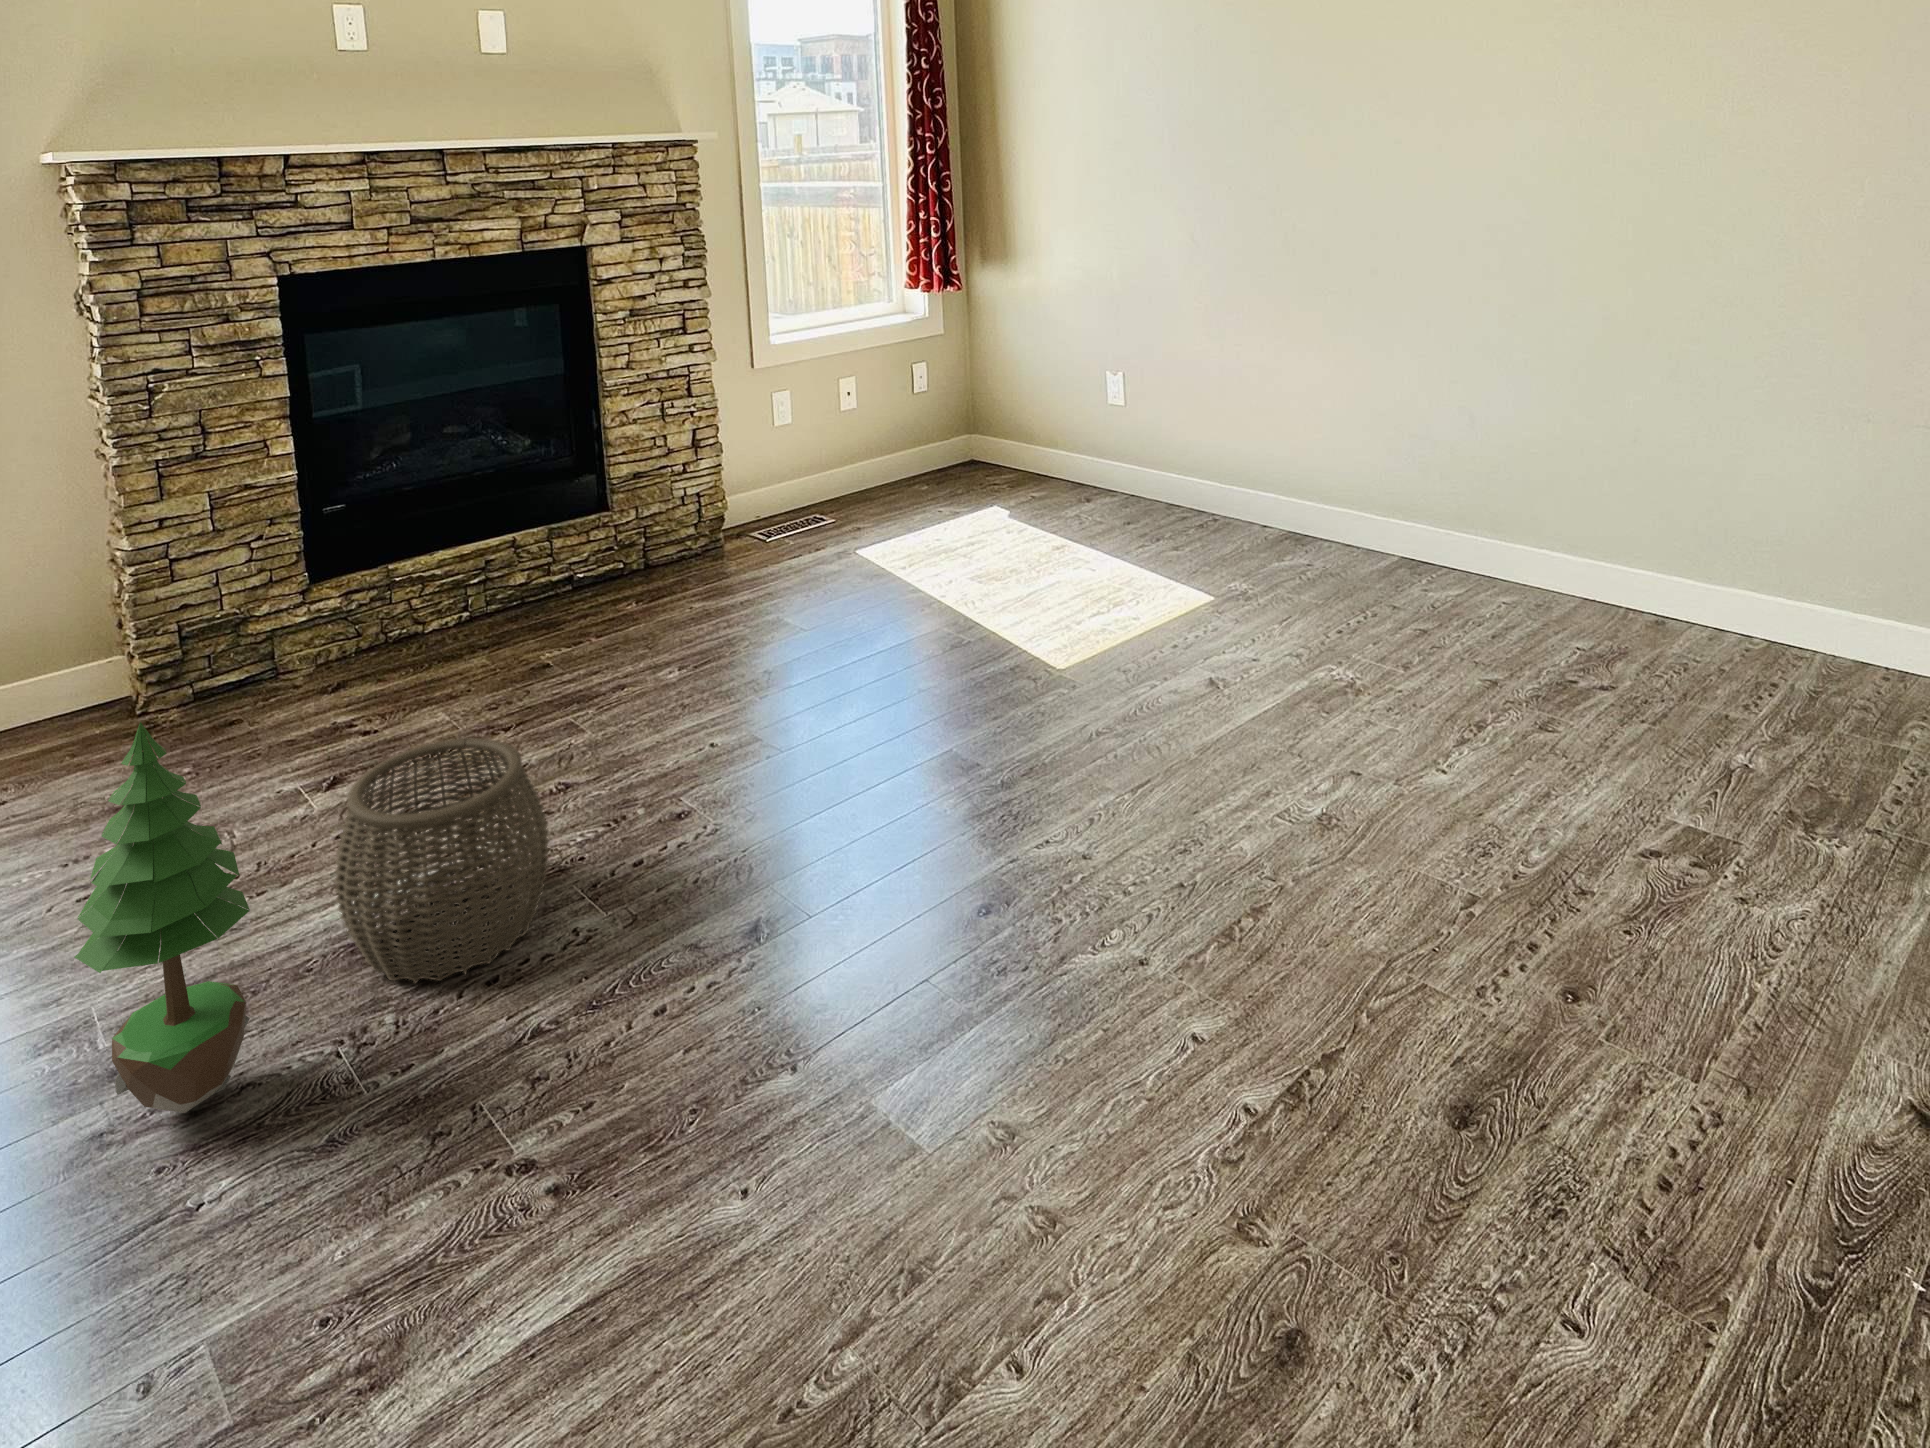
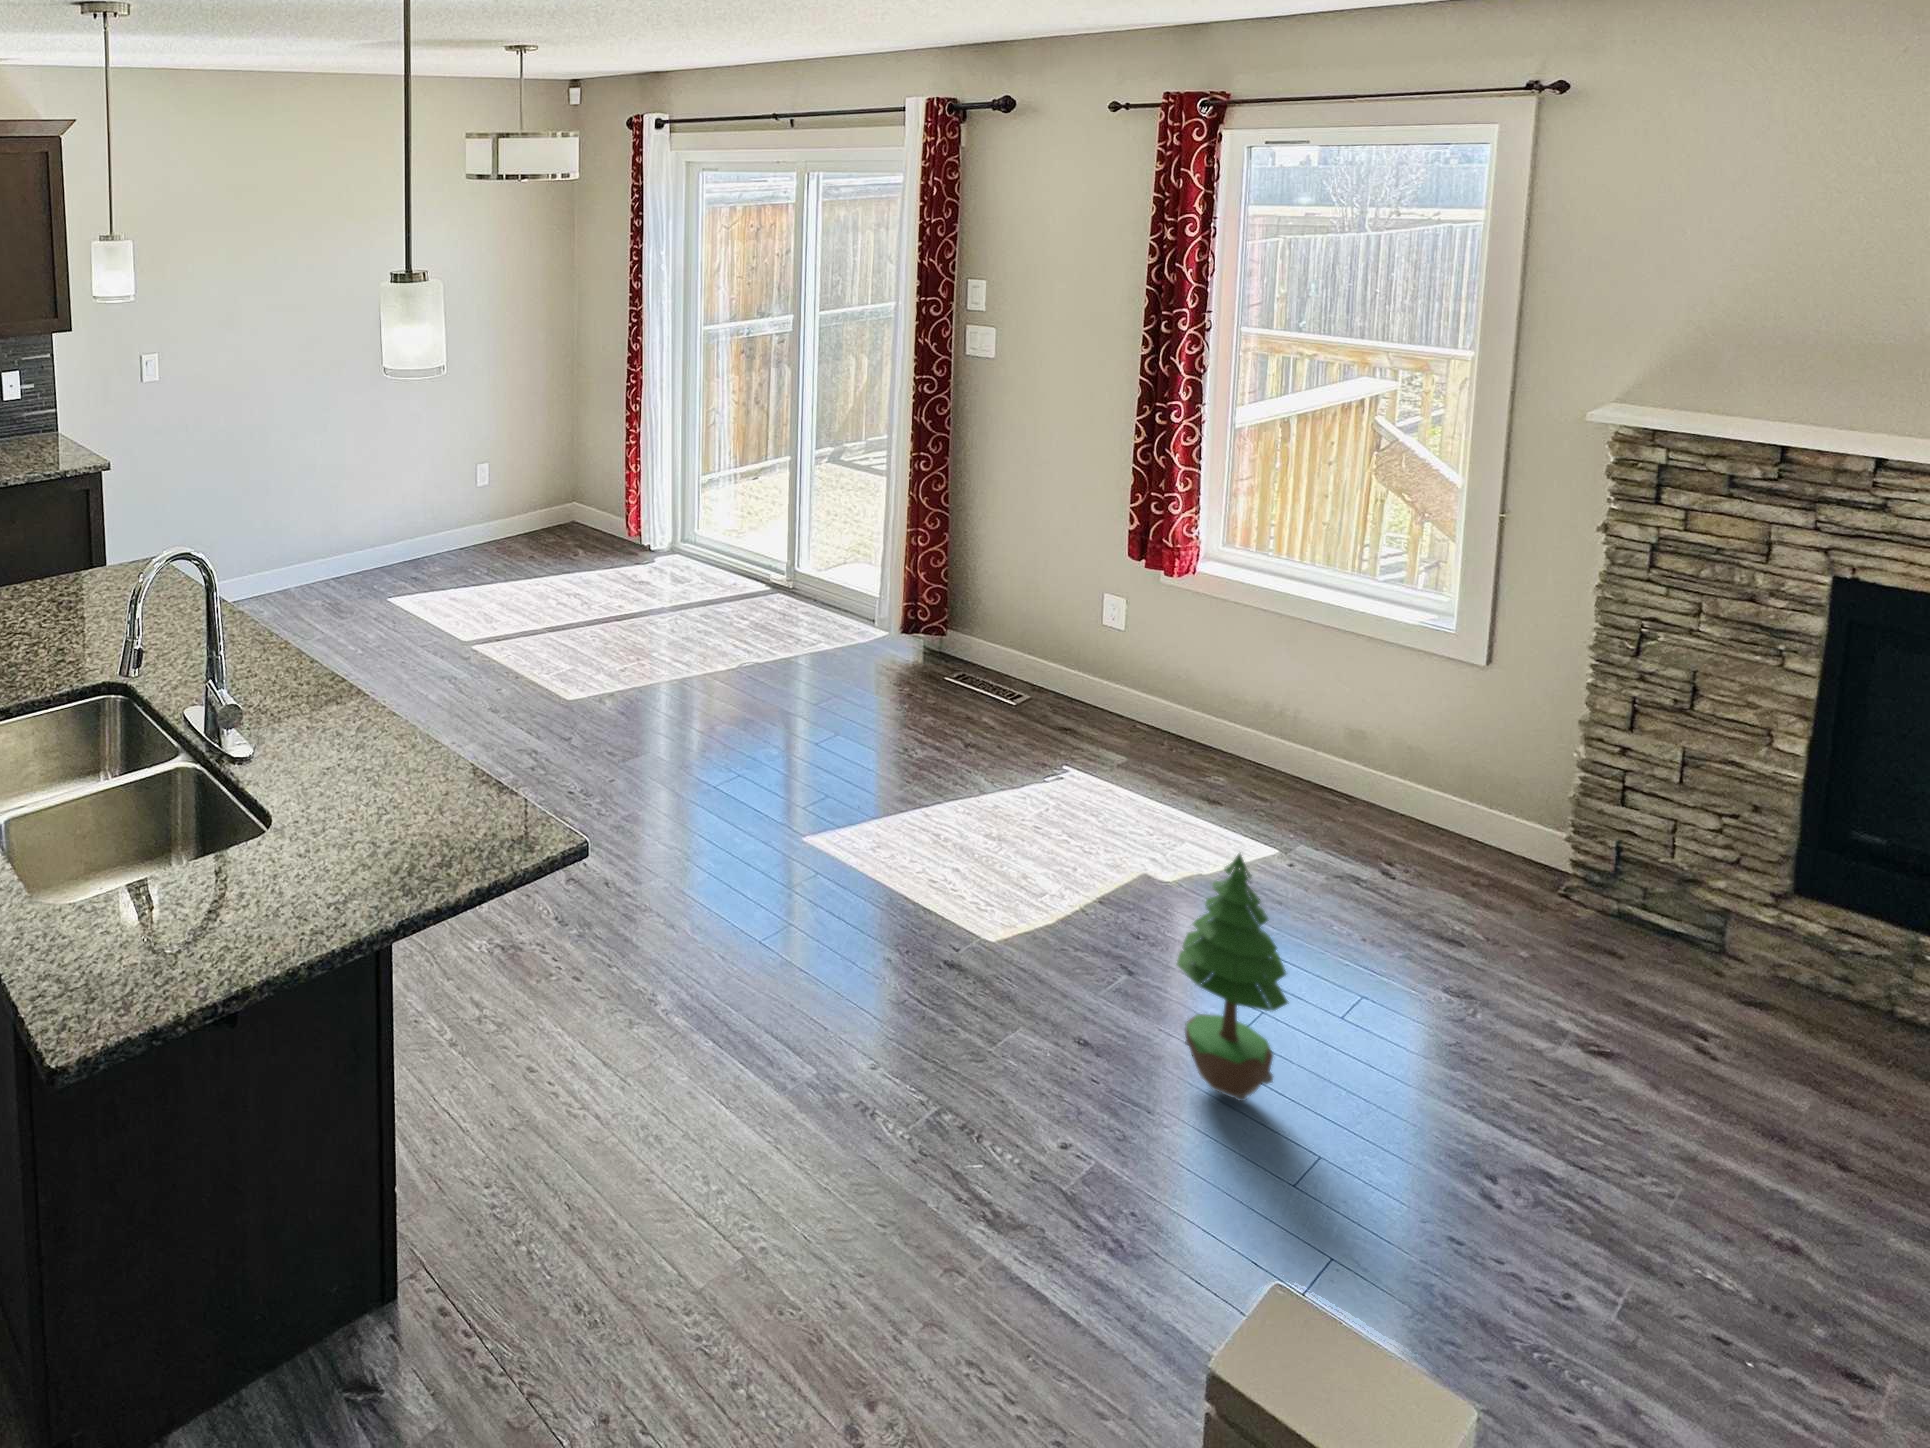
woven basket: present [335,738,549,983] -> none [1384,1019,1613,1256]

